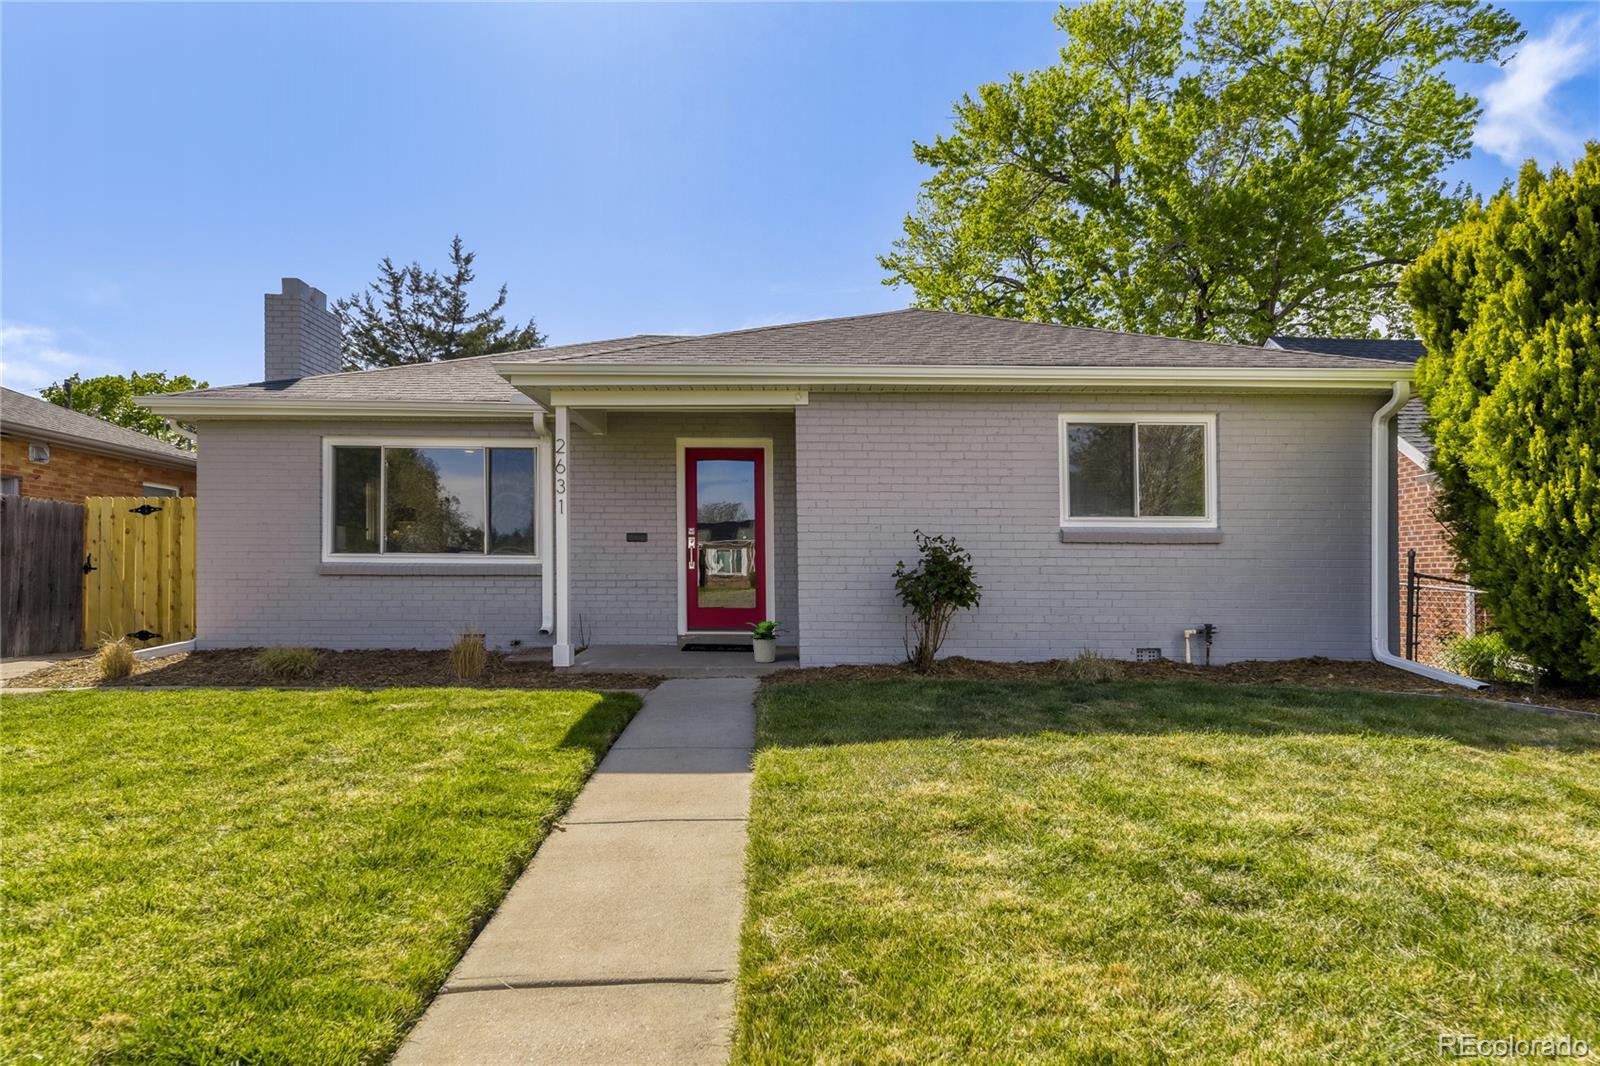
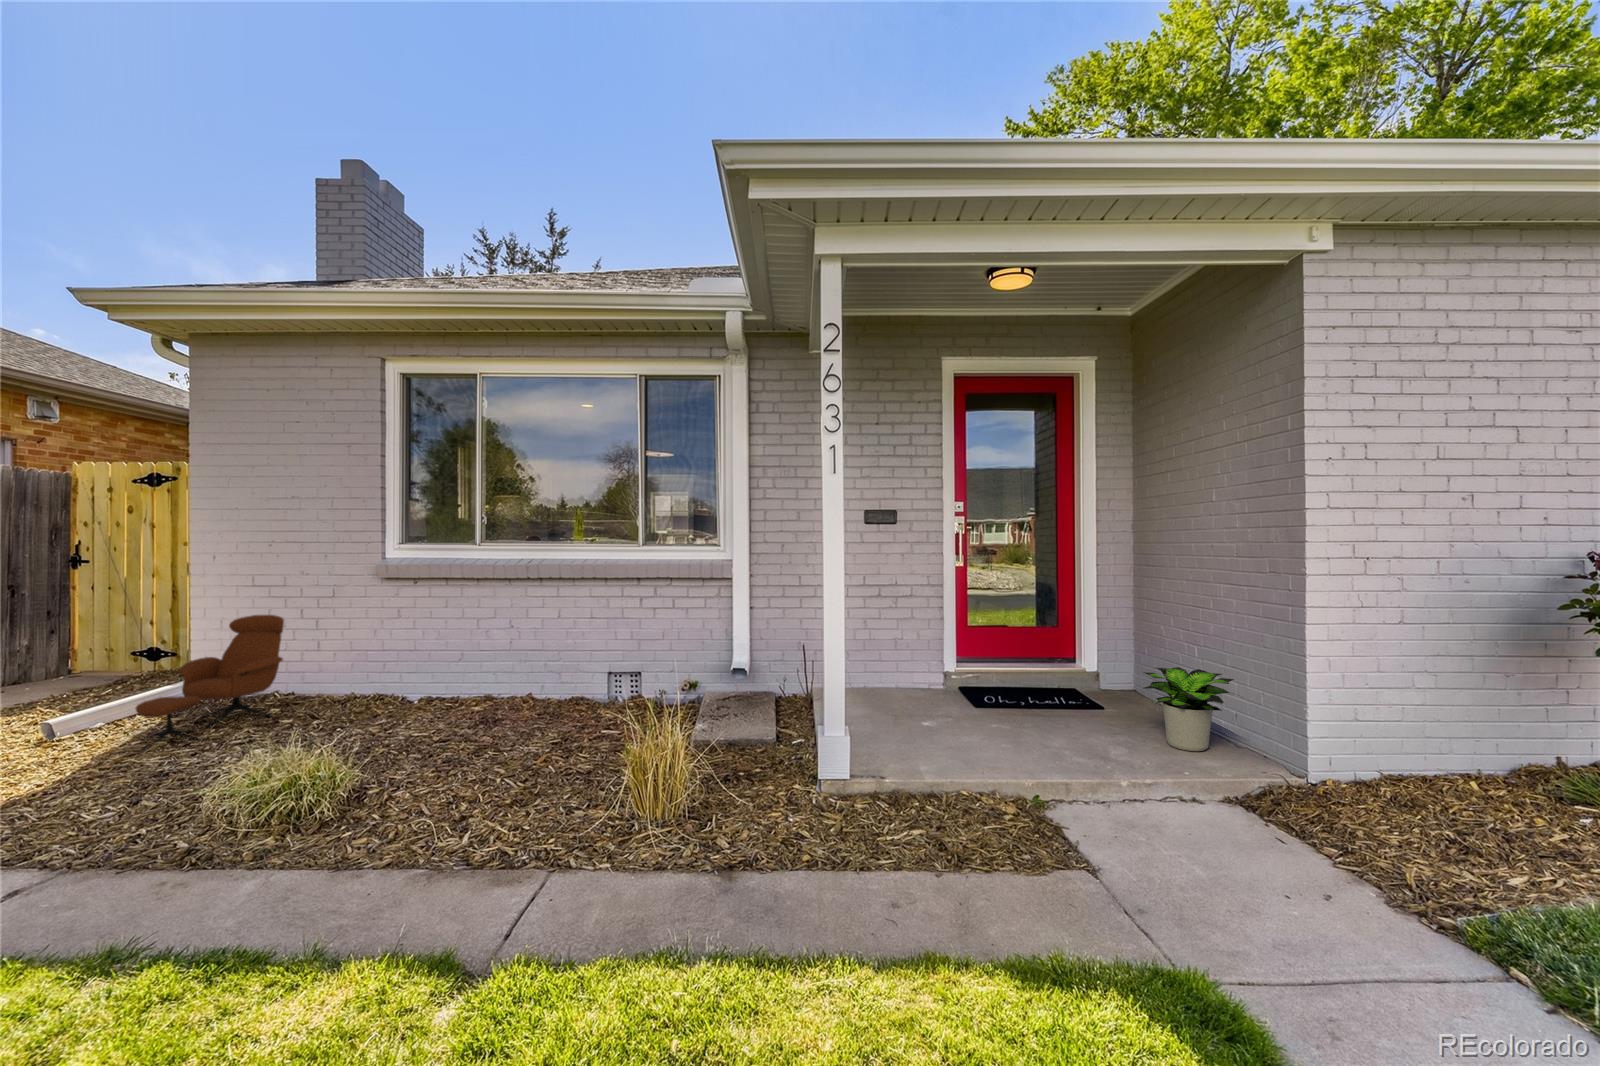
lounge chair: none [170,599,249,670] -> present [135,615,284,750]

